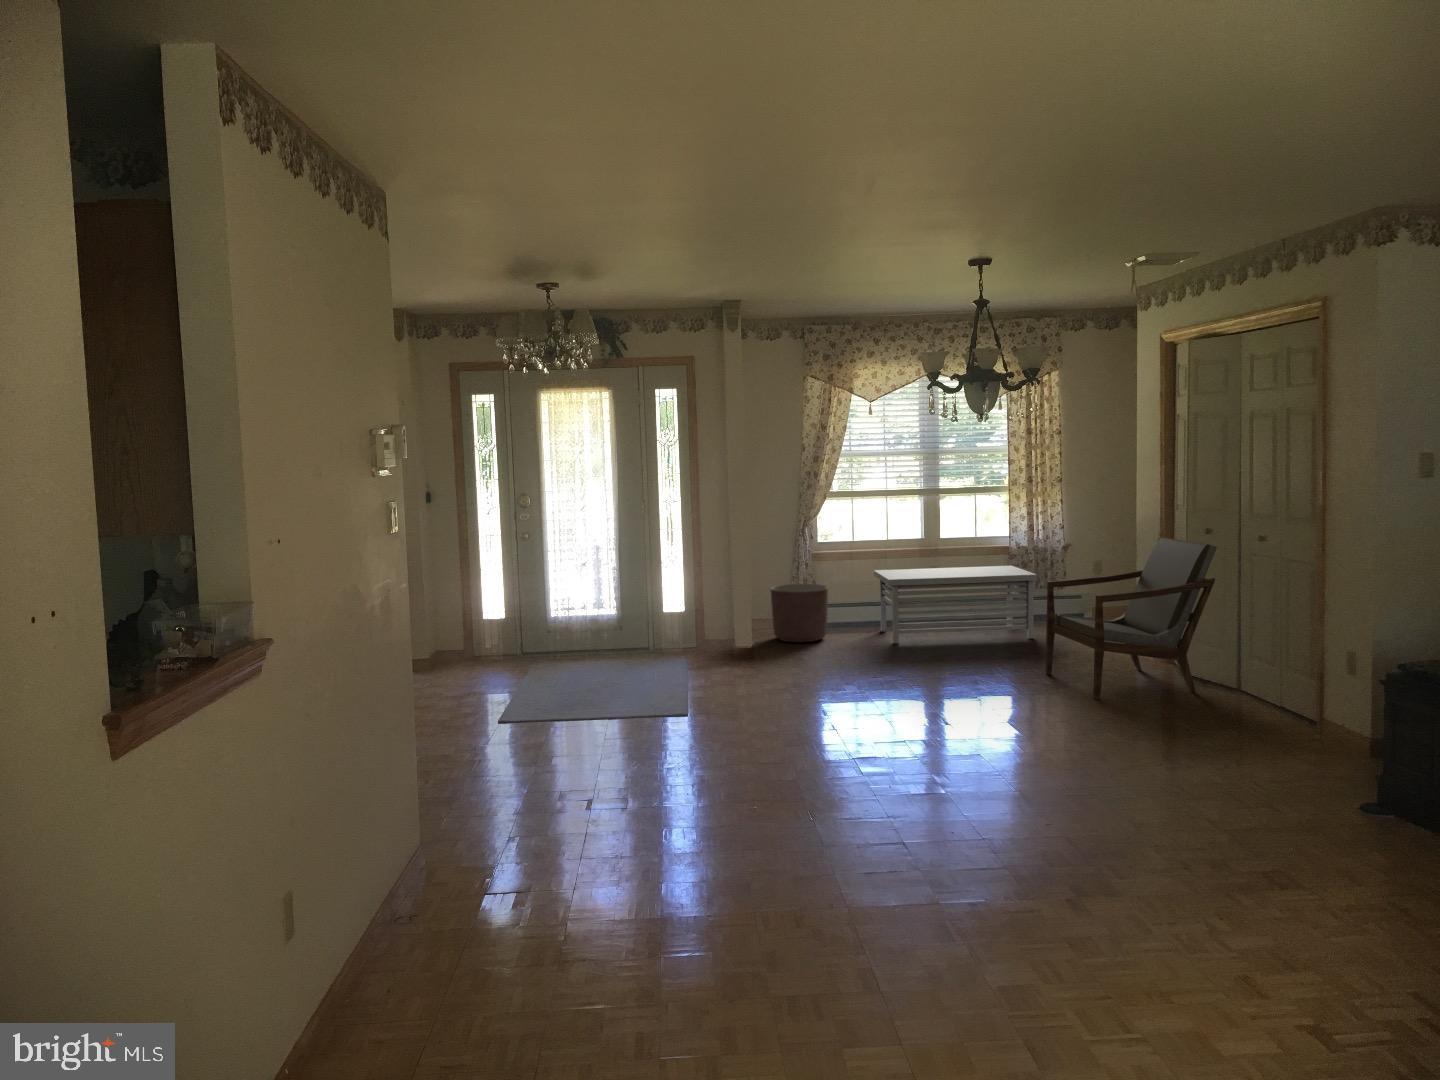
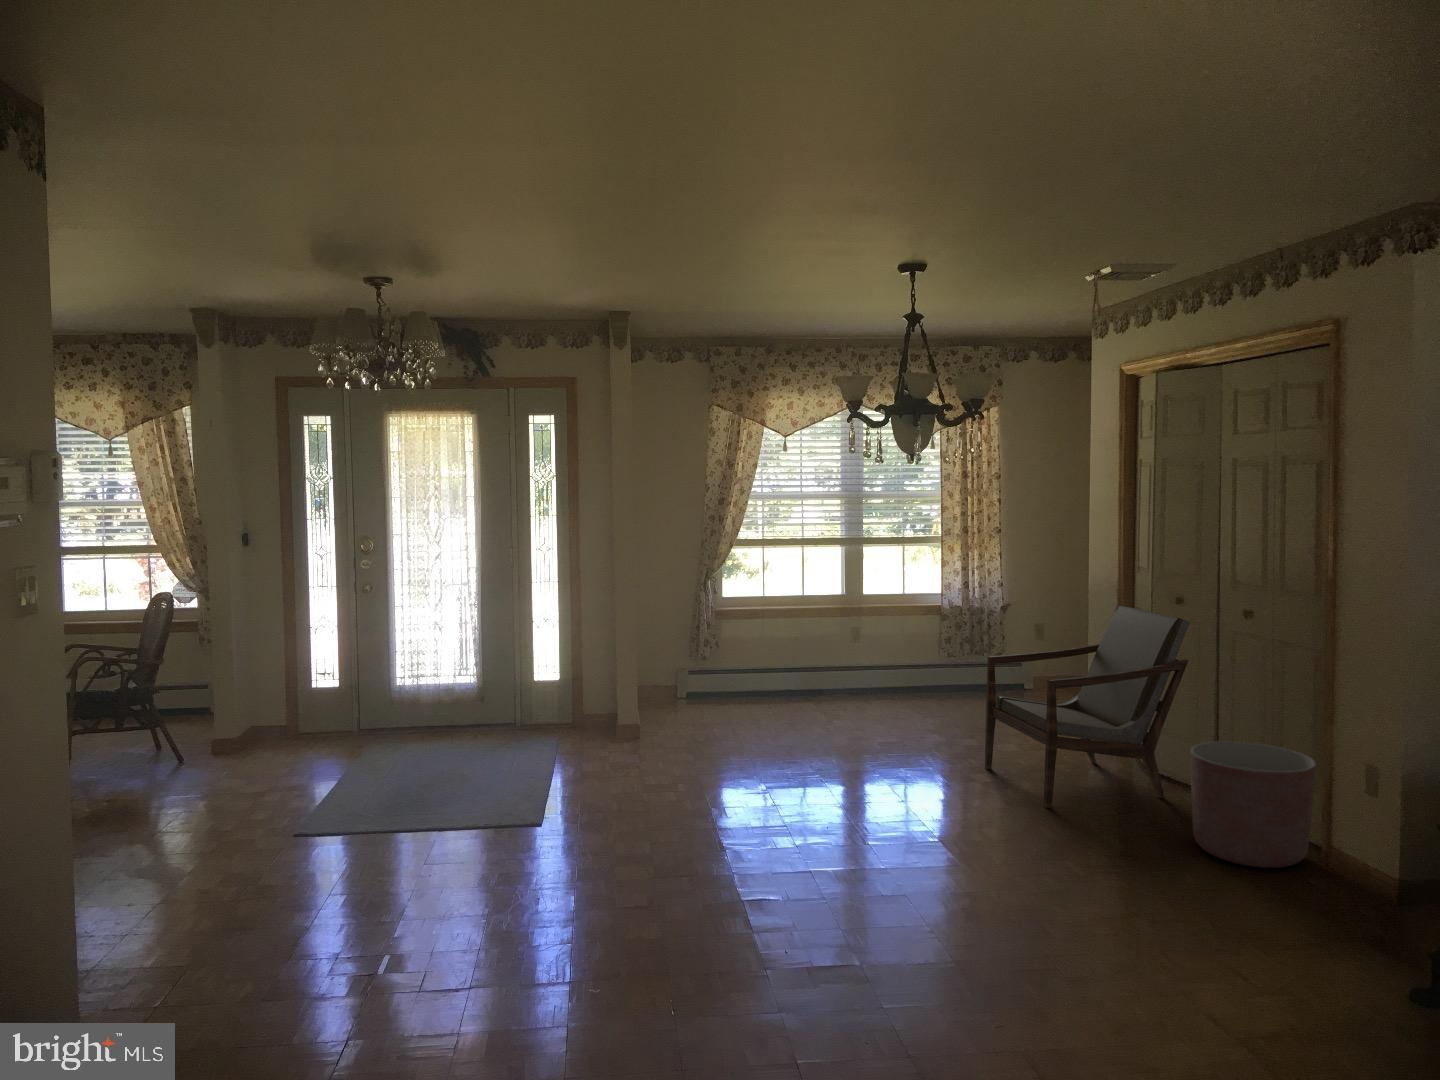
storage bench: present [874,566,1037,643] -> none [787,628,973,720]
planter: present [771,584,828,642] -> present [1190,741,1316,868]

